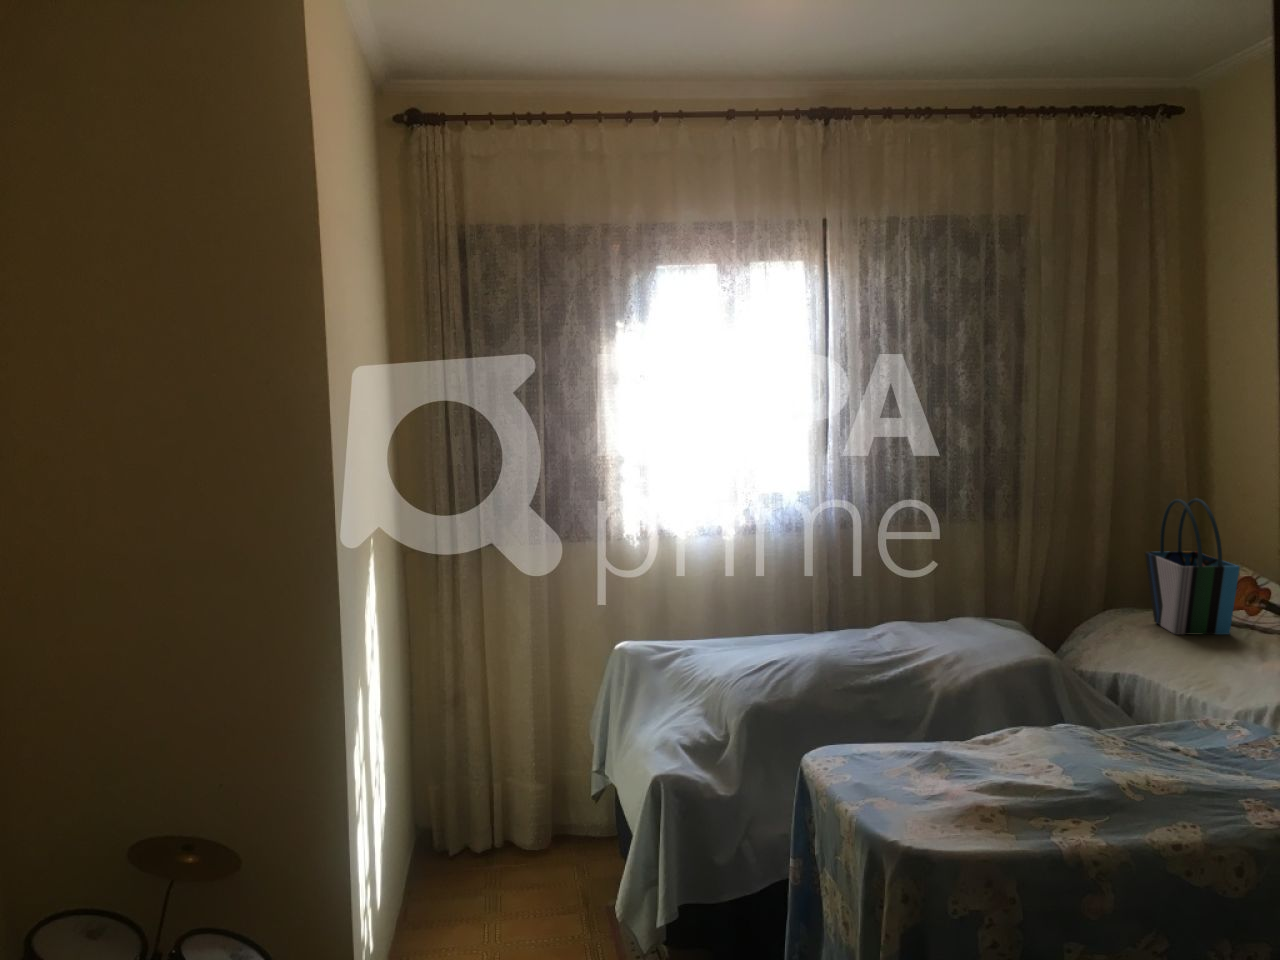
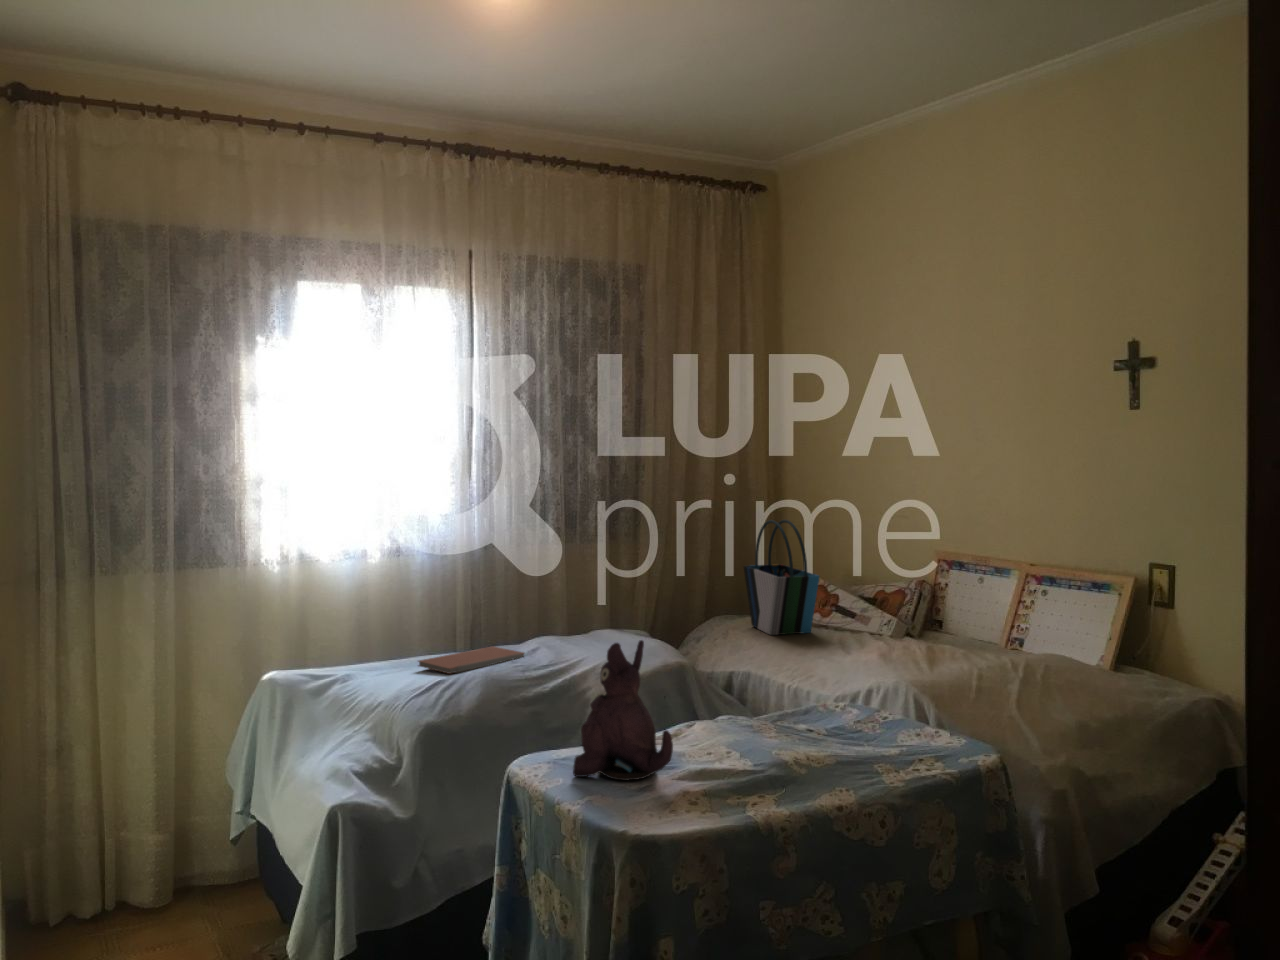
notebook: none [755,628,867,654] -> present [418,646,524,674]
plush toy: none [861,631,970,785] -> present [573,640,673,780]

